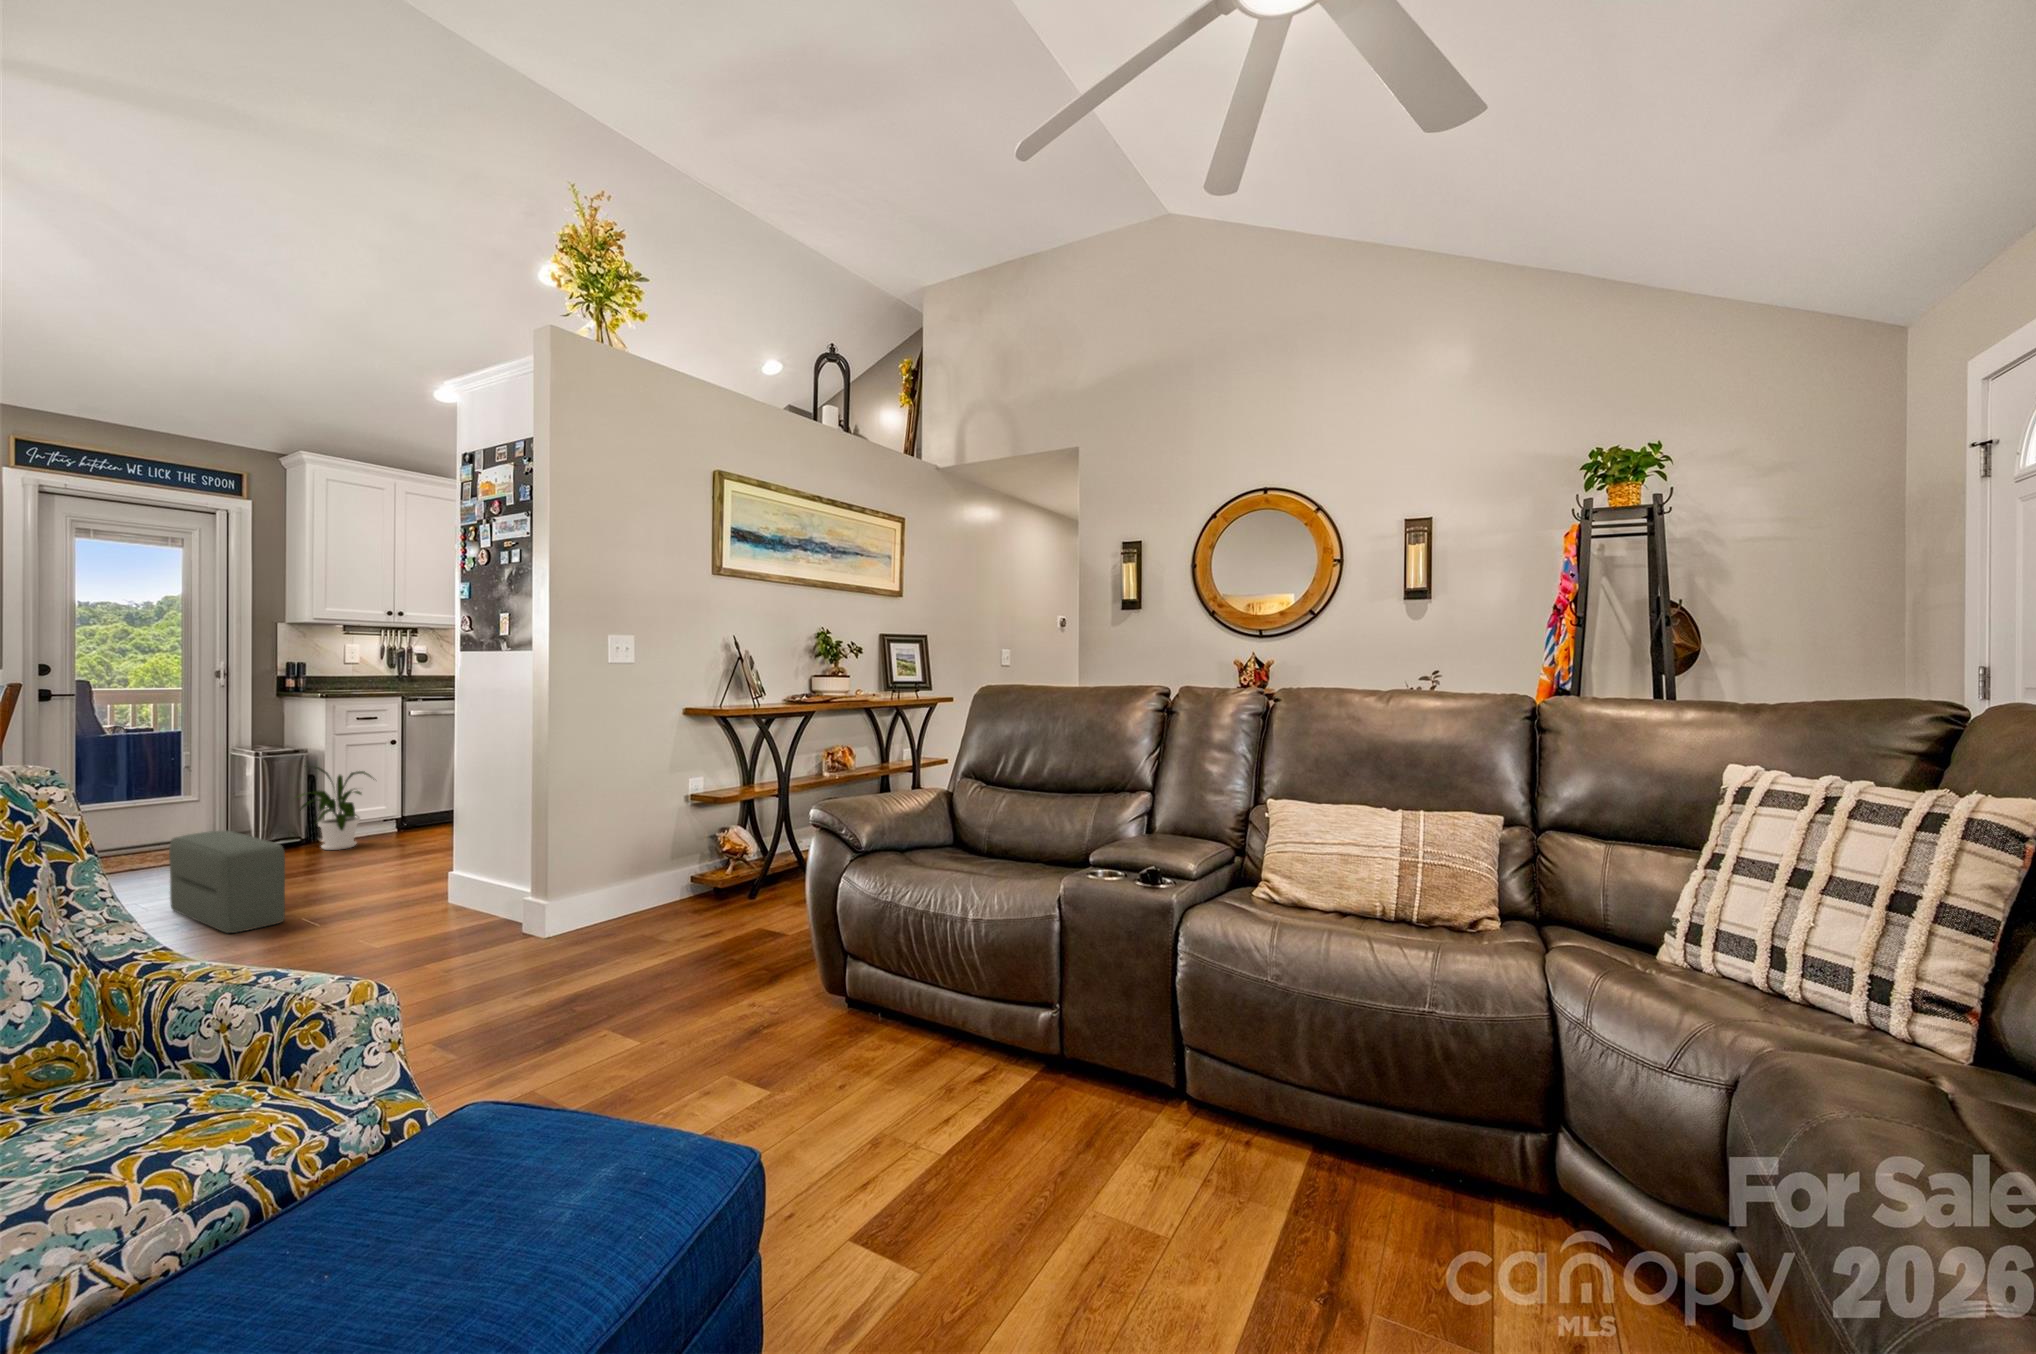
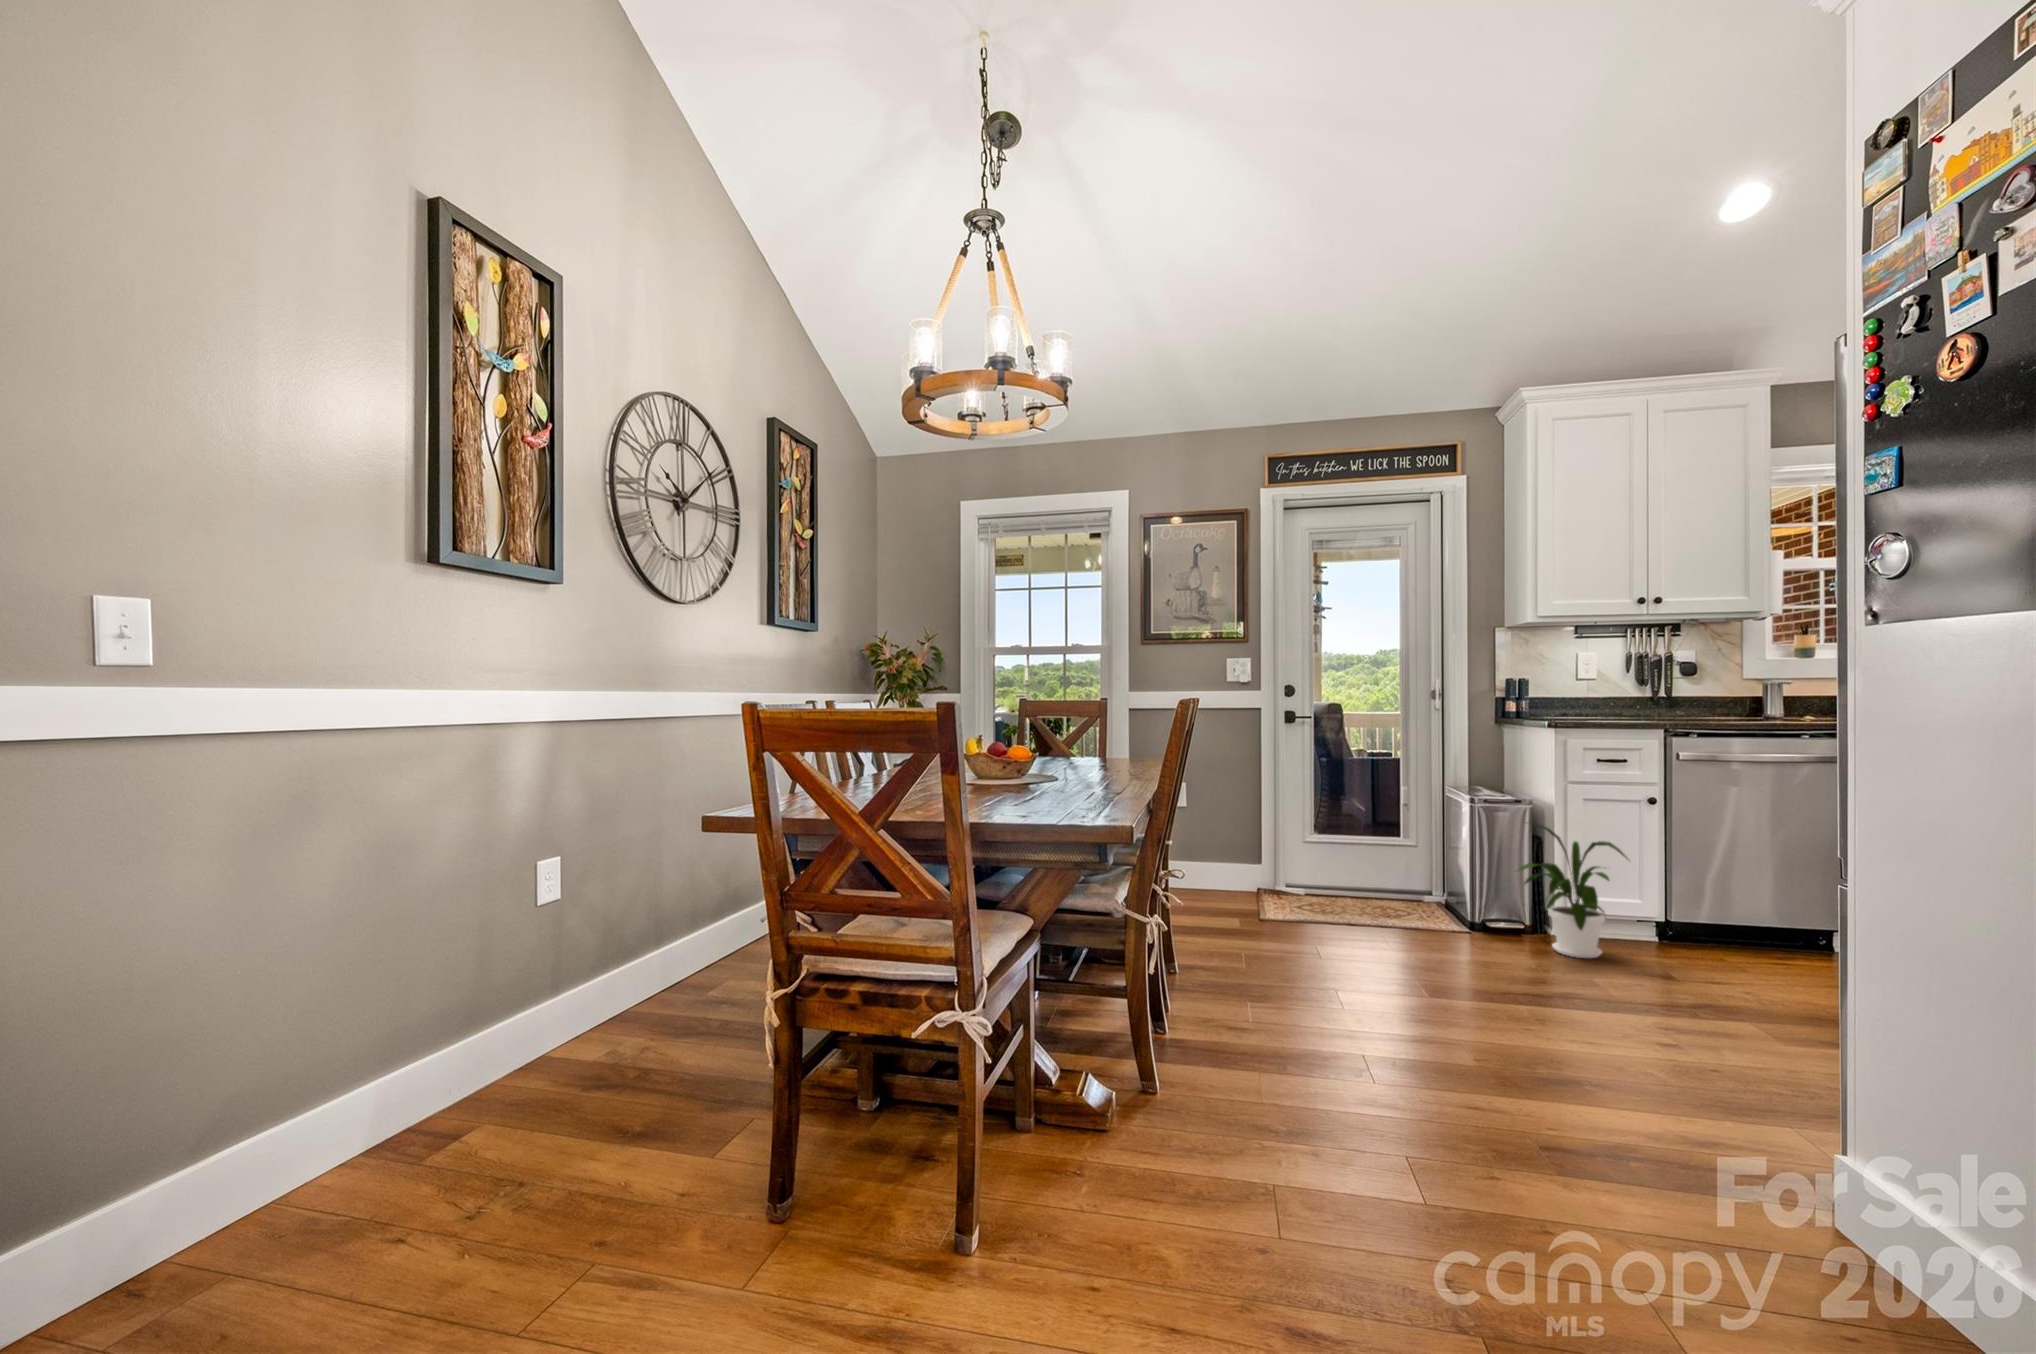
pouf: present [169,831,285,933] -> none [1366,913,1504,1117]

